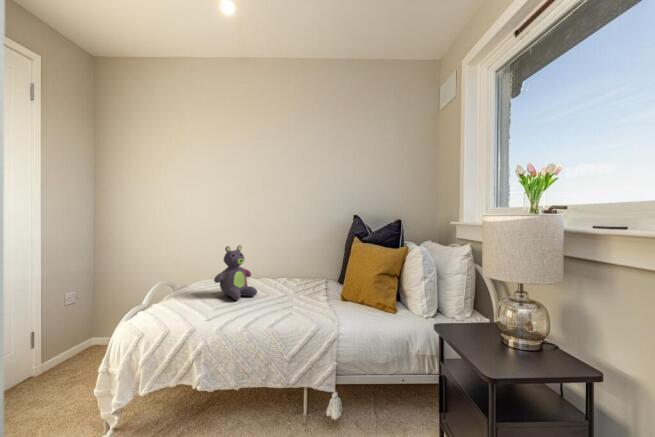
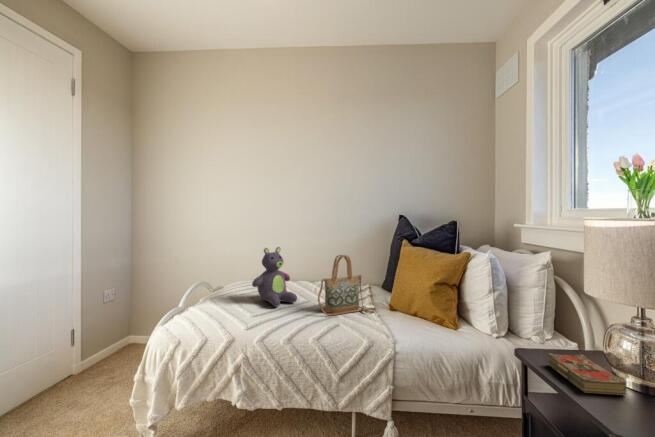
handbag: none [275,251,328,306] -> present [318,255,376,316]
book: none [456,325,507,352] -> present [548,353,626,395]

